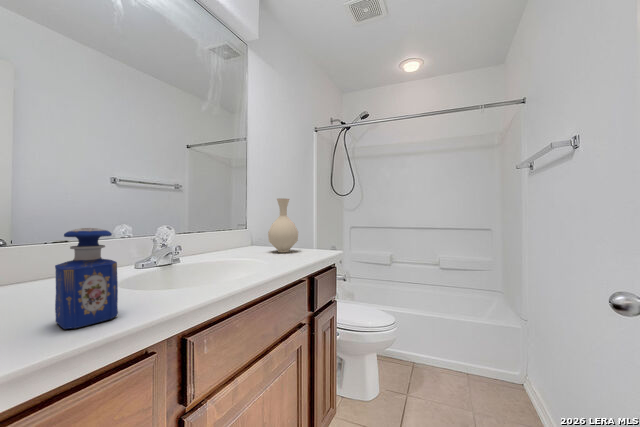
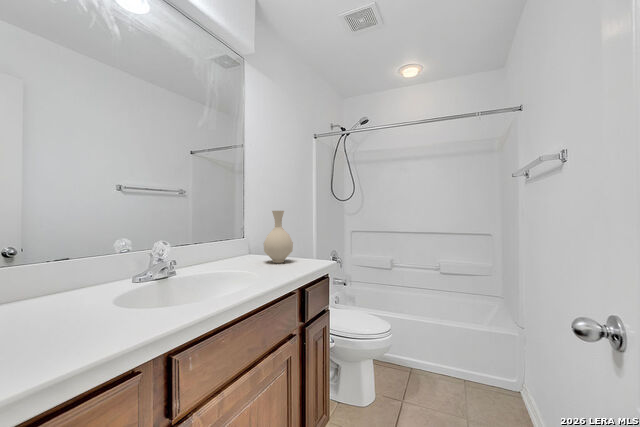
perfume bottle: present [55,228,118,329] -> none [46,256,105,352]

